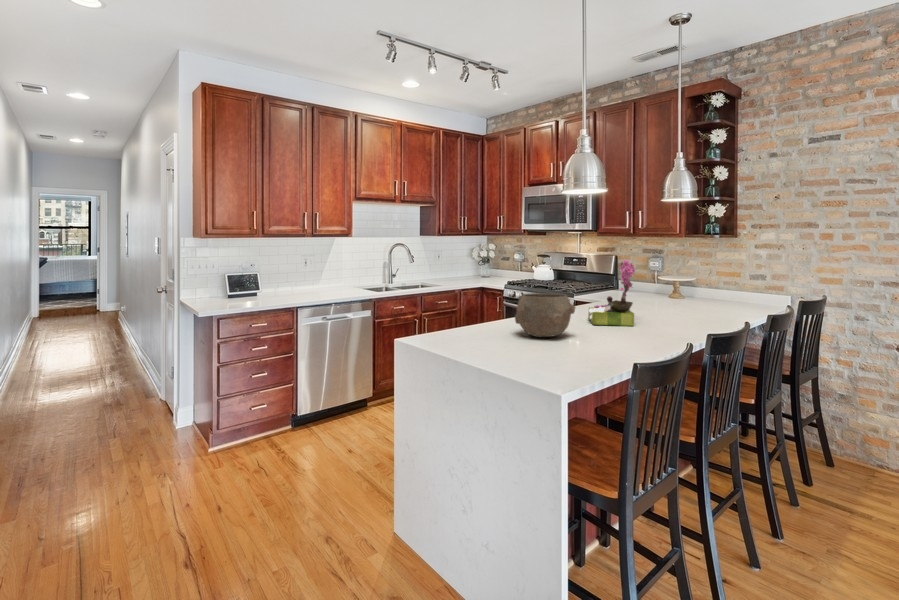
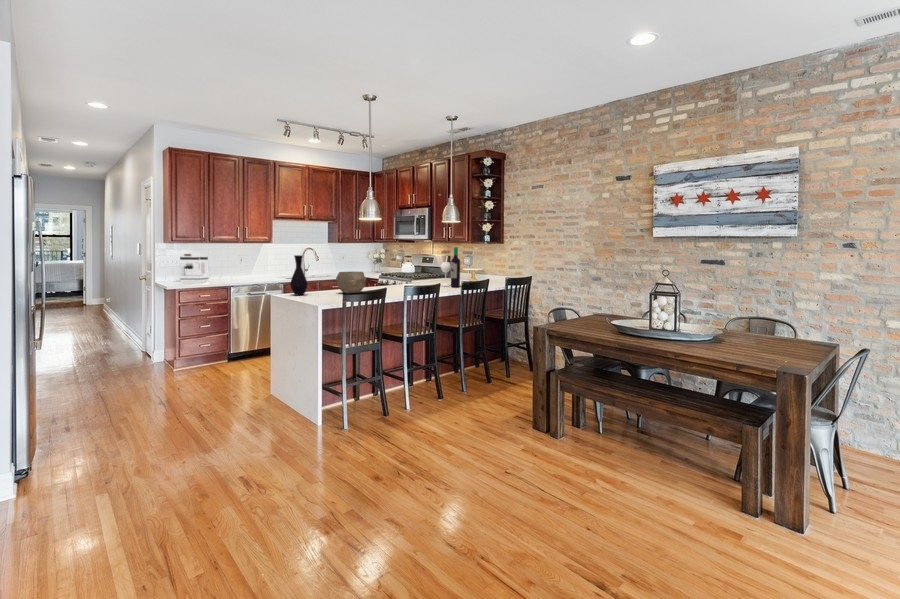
wine bottle: none [653,245,700,315] -> present [441,247,460,287]
coffee maker: none [218,255,262,302] -> present [180,253,209,282]
flower arrangement: present [588,260,635,326] -> none [388,254,415,291]
vase: none [437,265,469,344] -> present [290,255,308,295]

